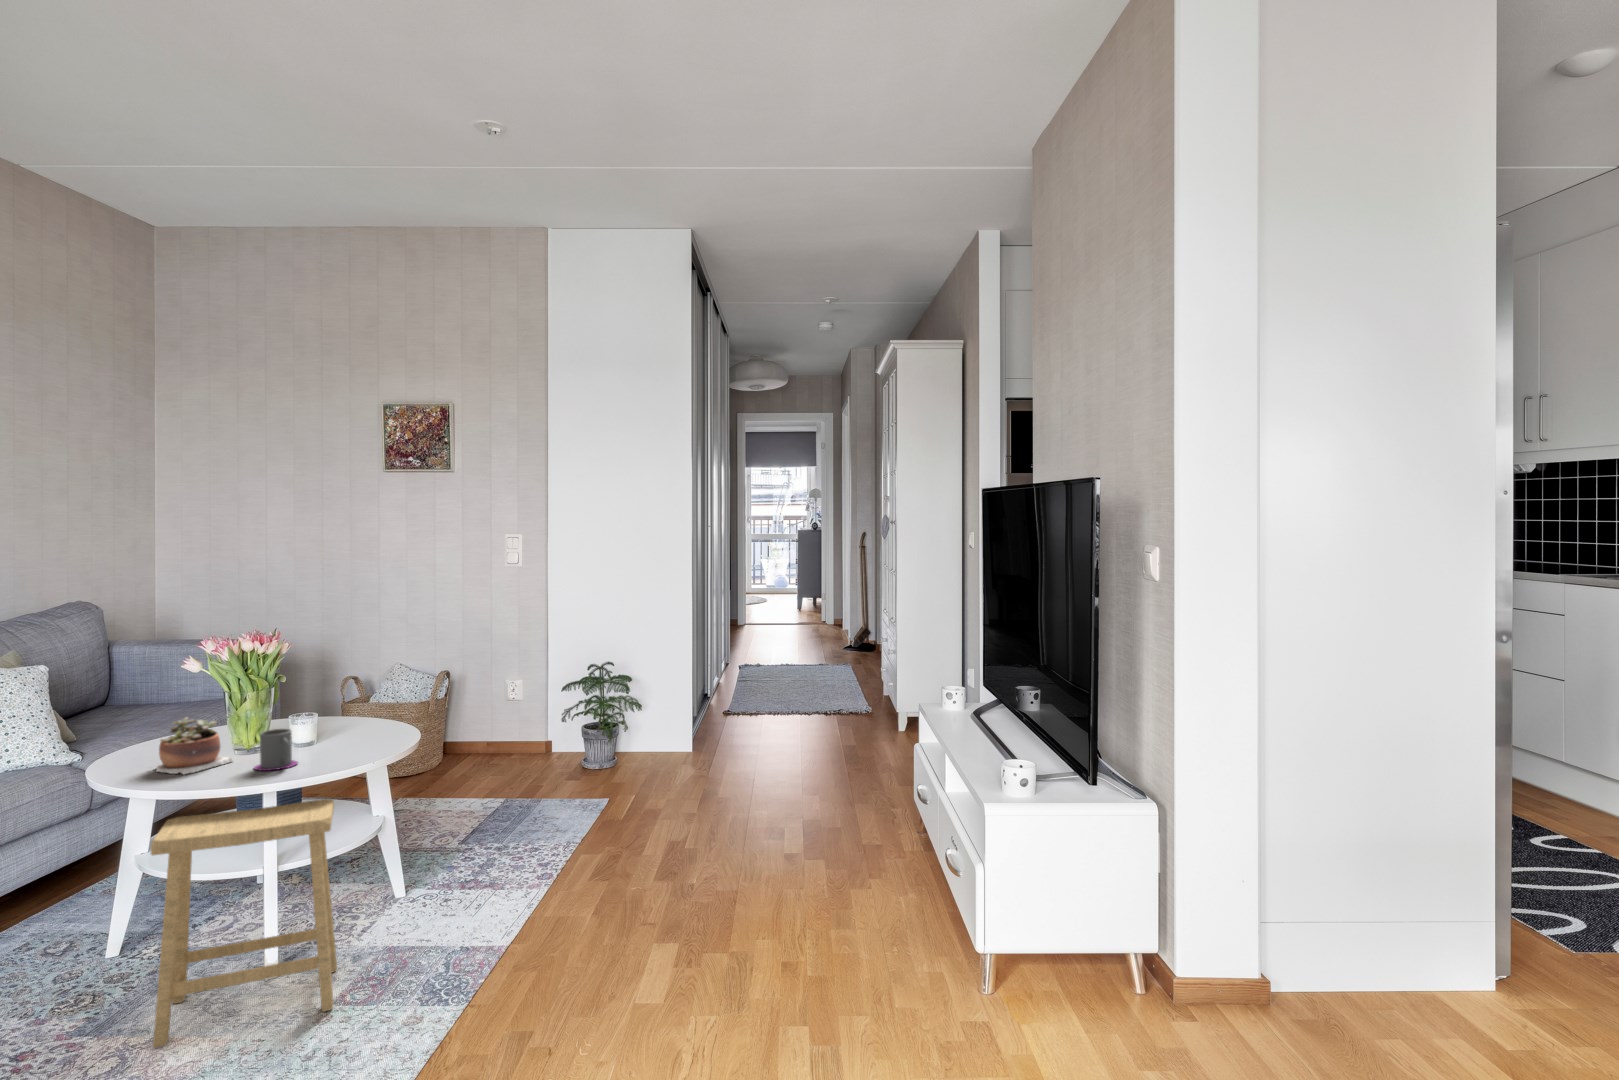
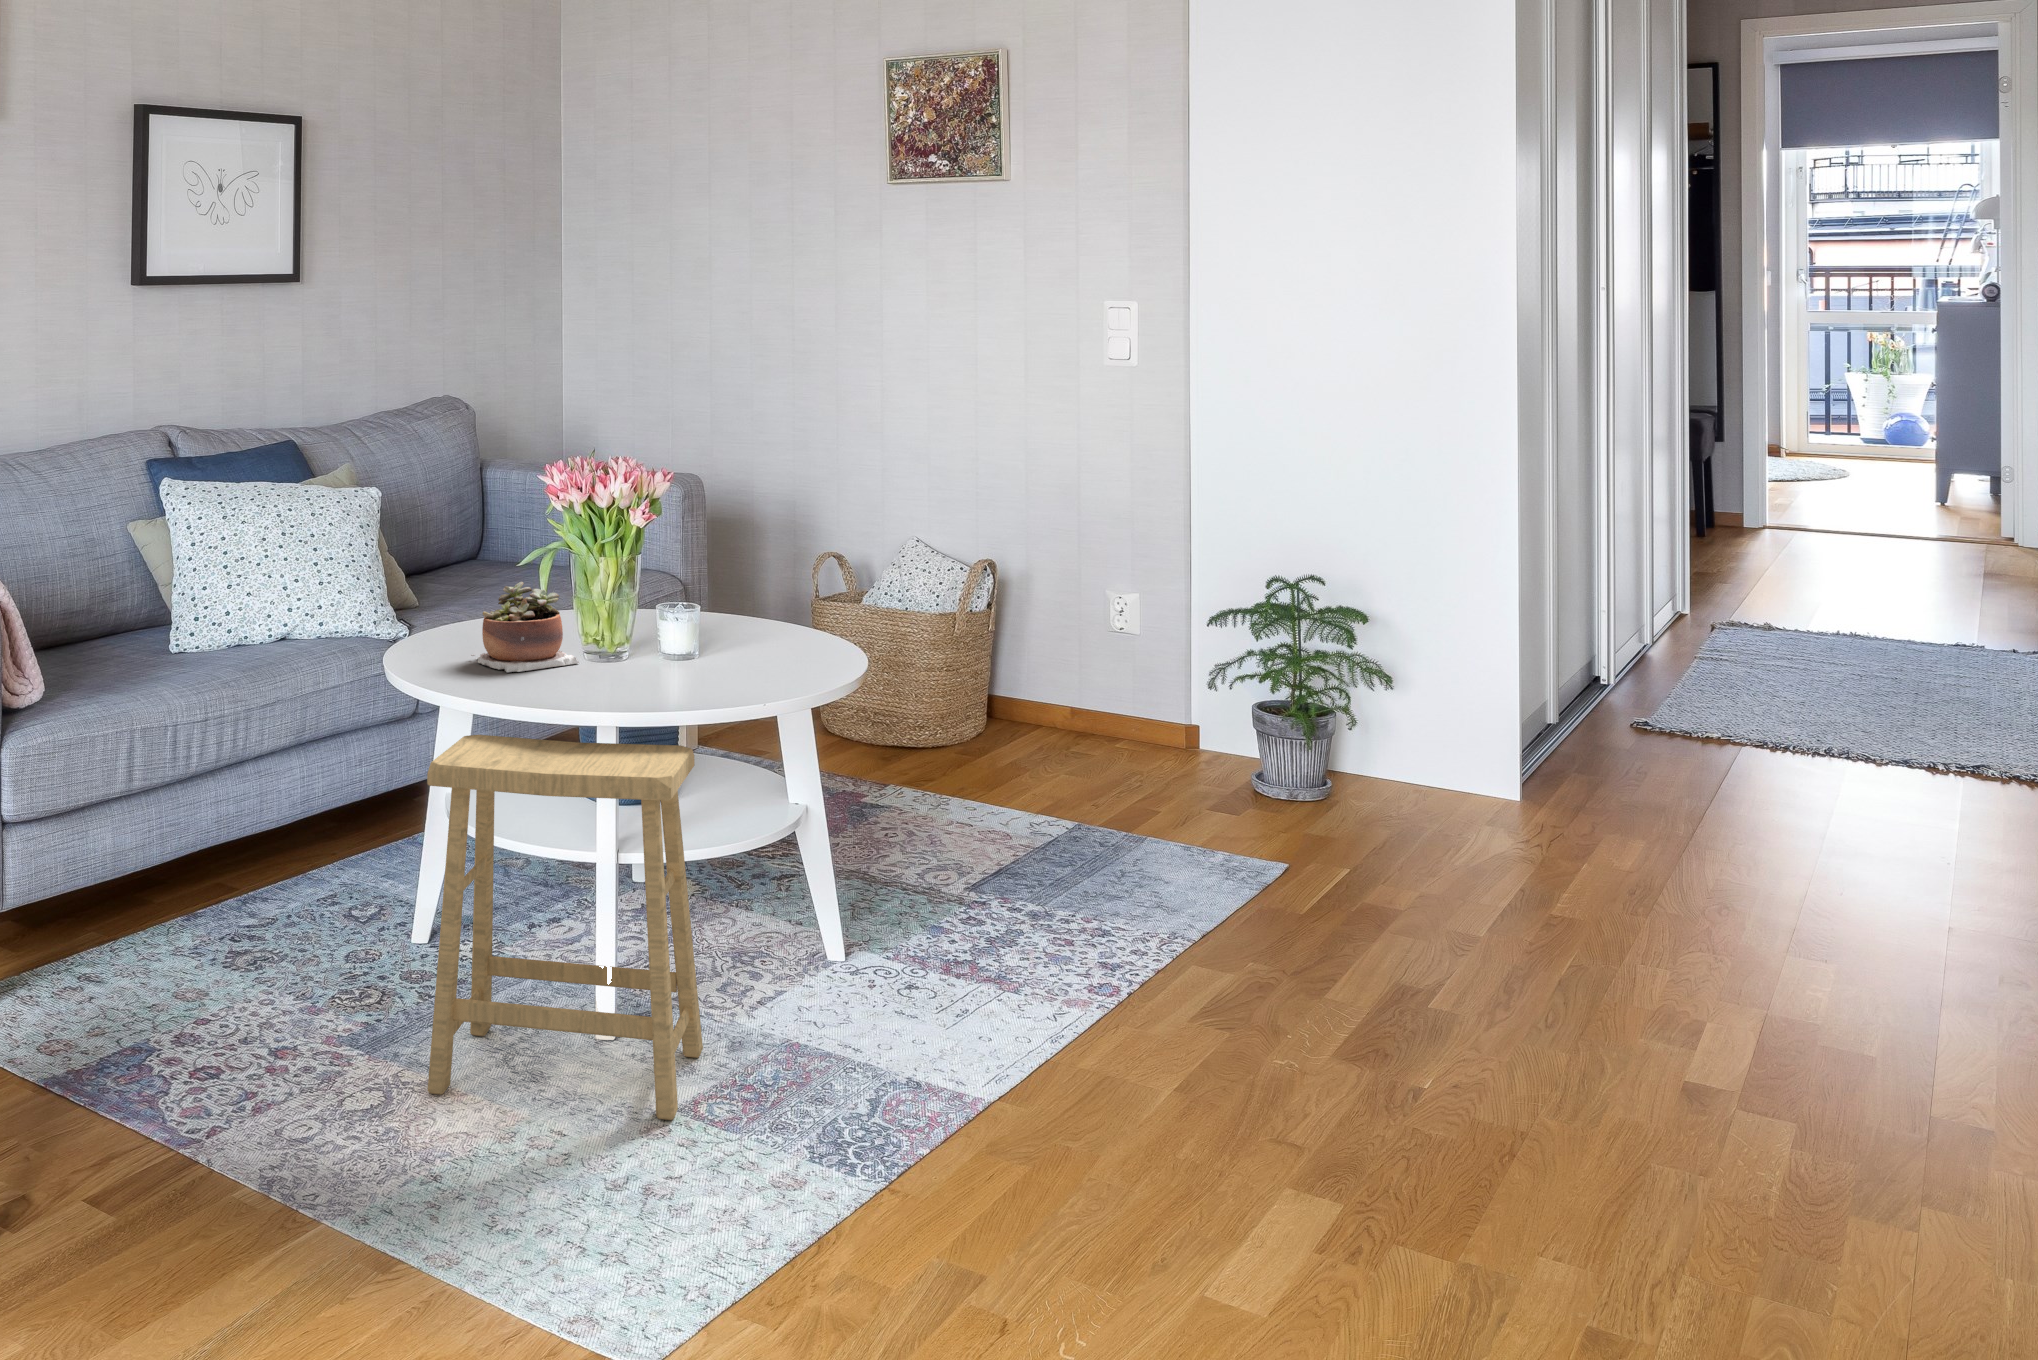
mug: present [254,729,298,771] -> none [599,617,664,685]

